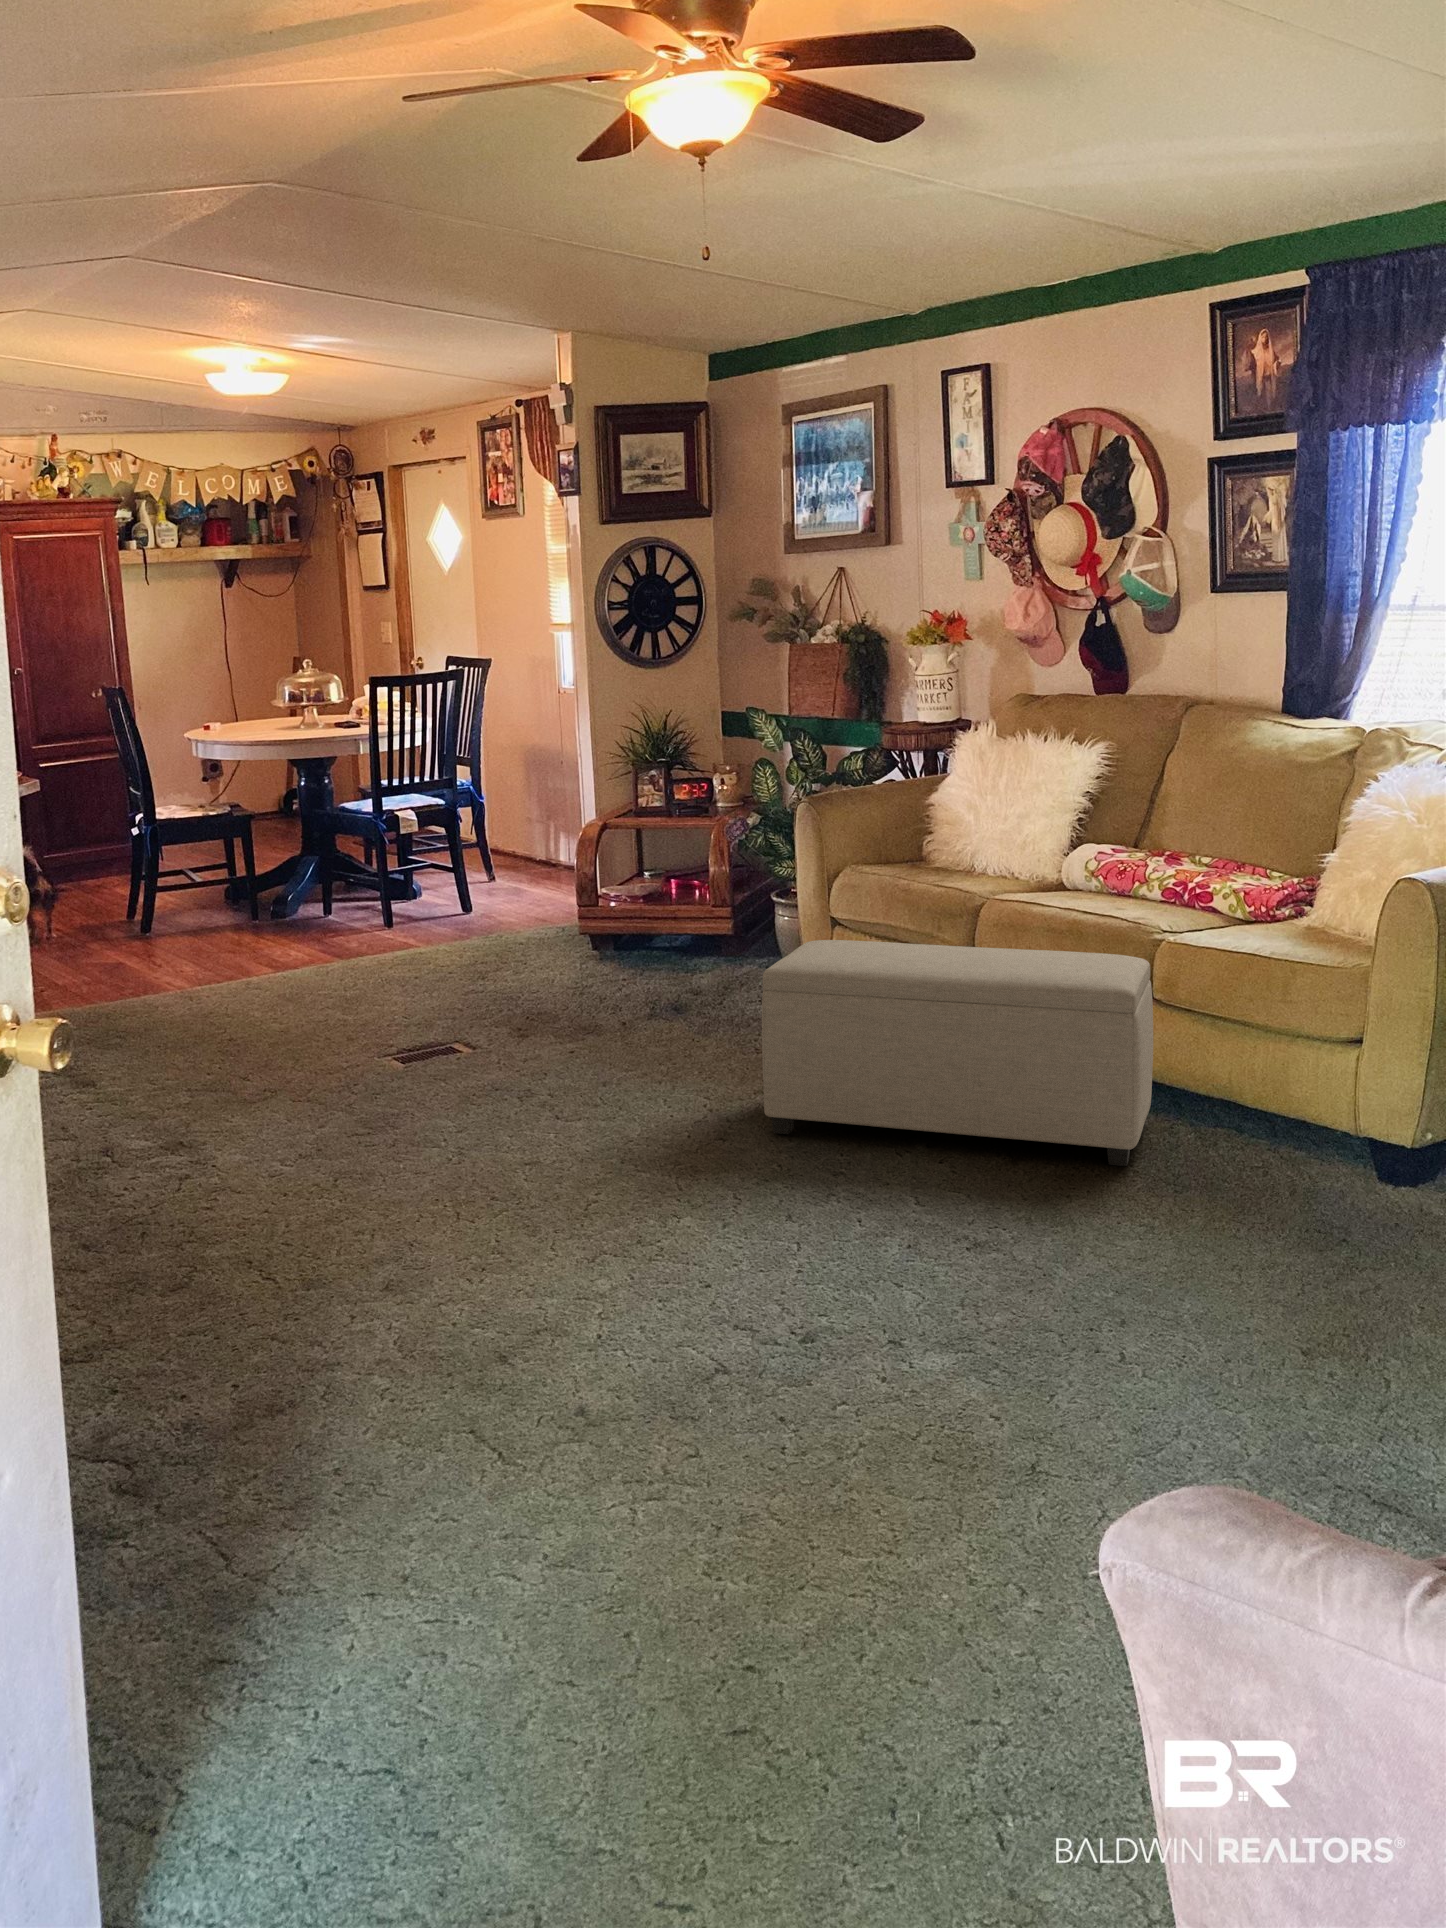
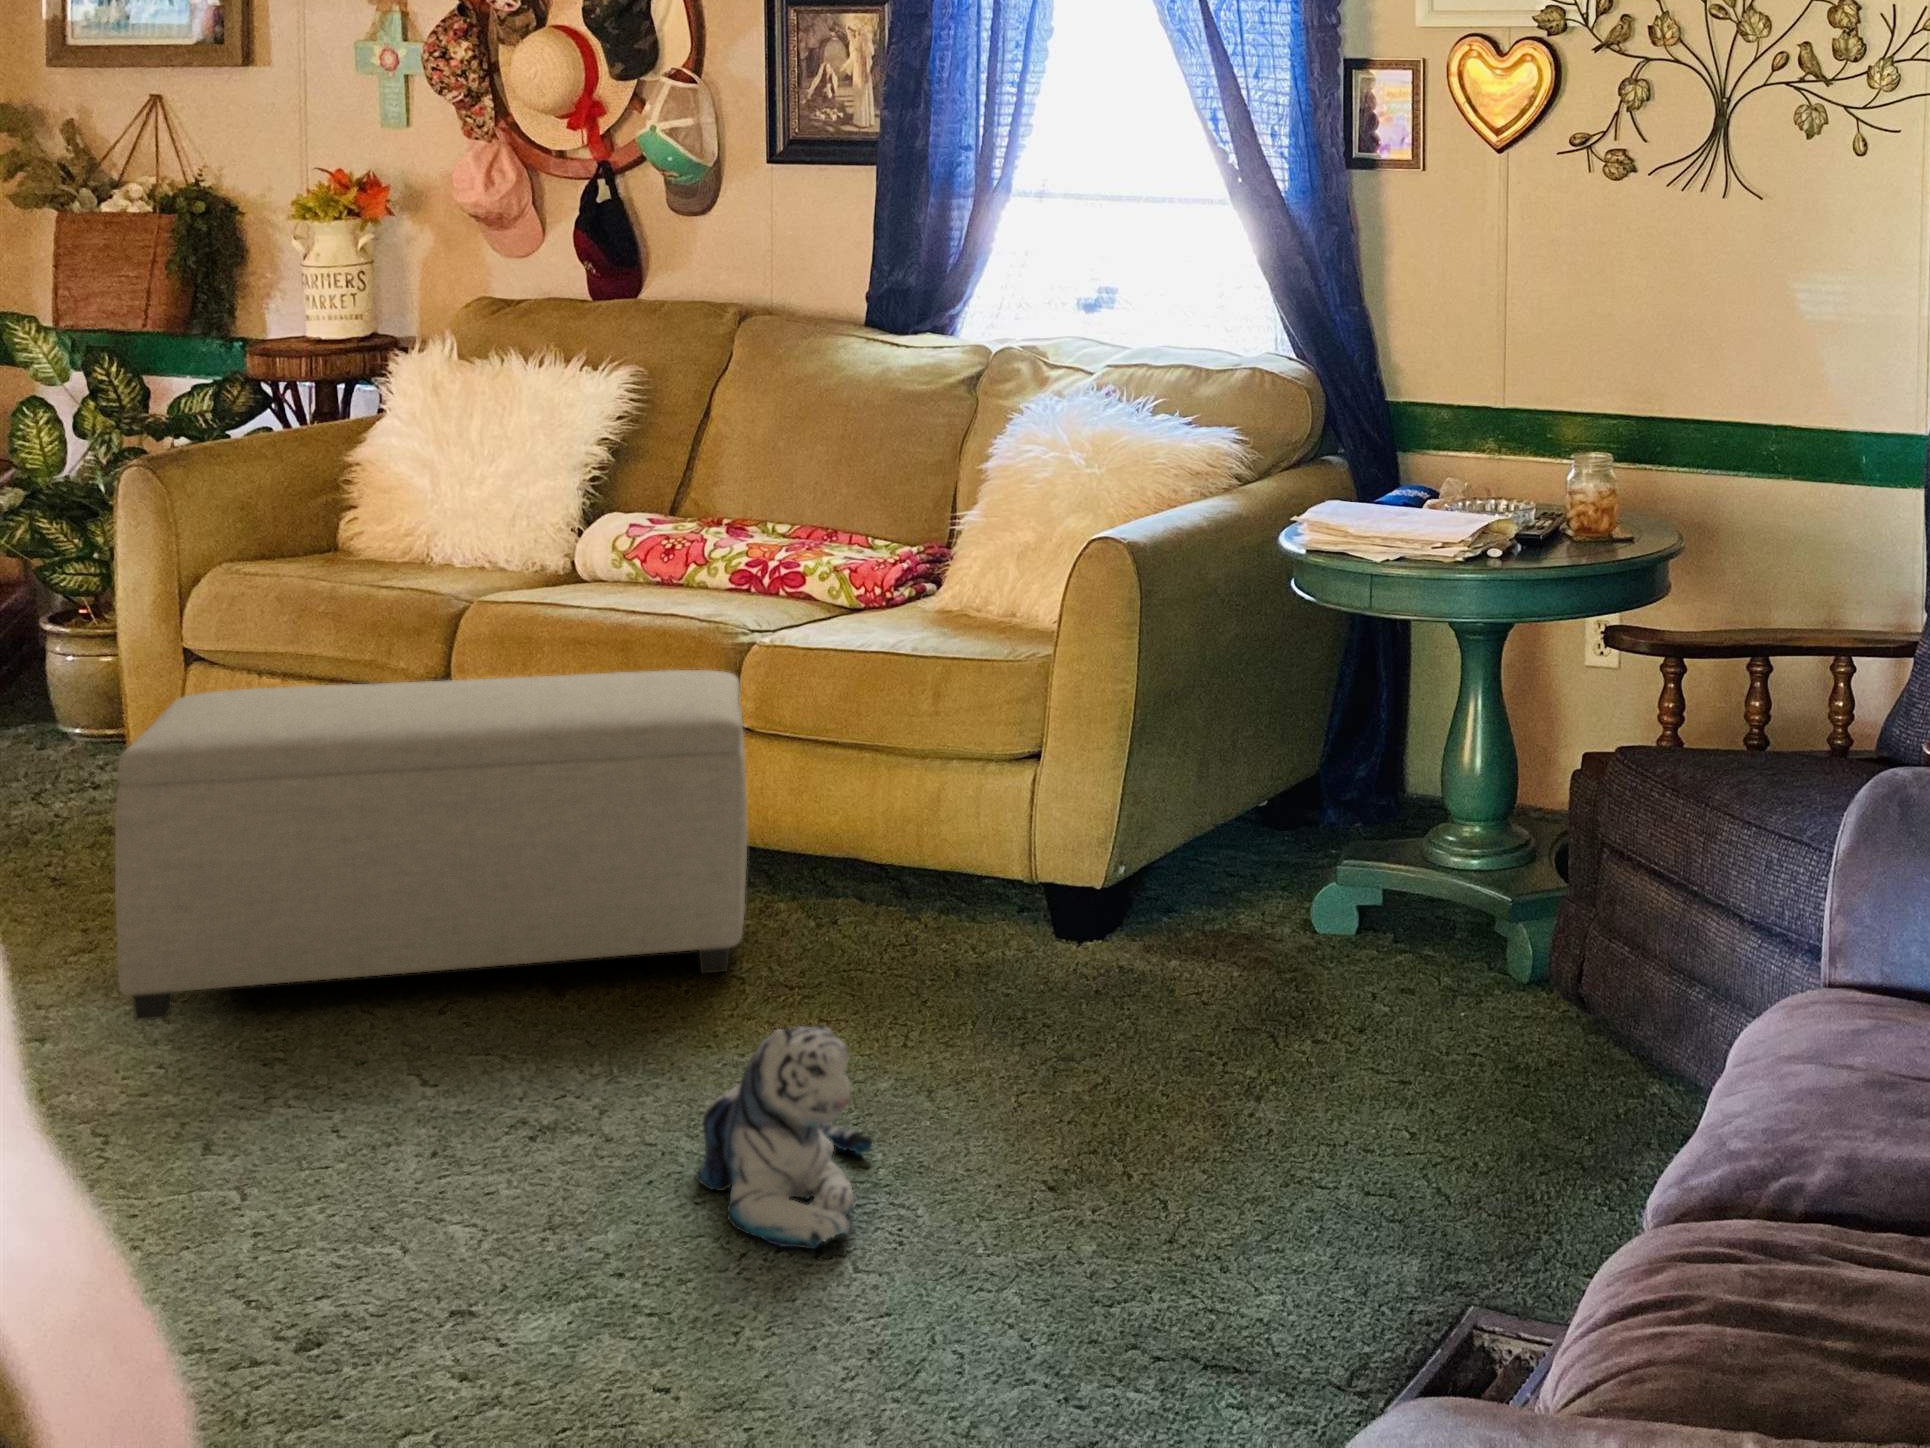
plush toy: none [1060,1201,1185,1355] -> present [696,1025,872,1249]

